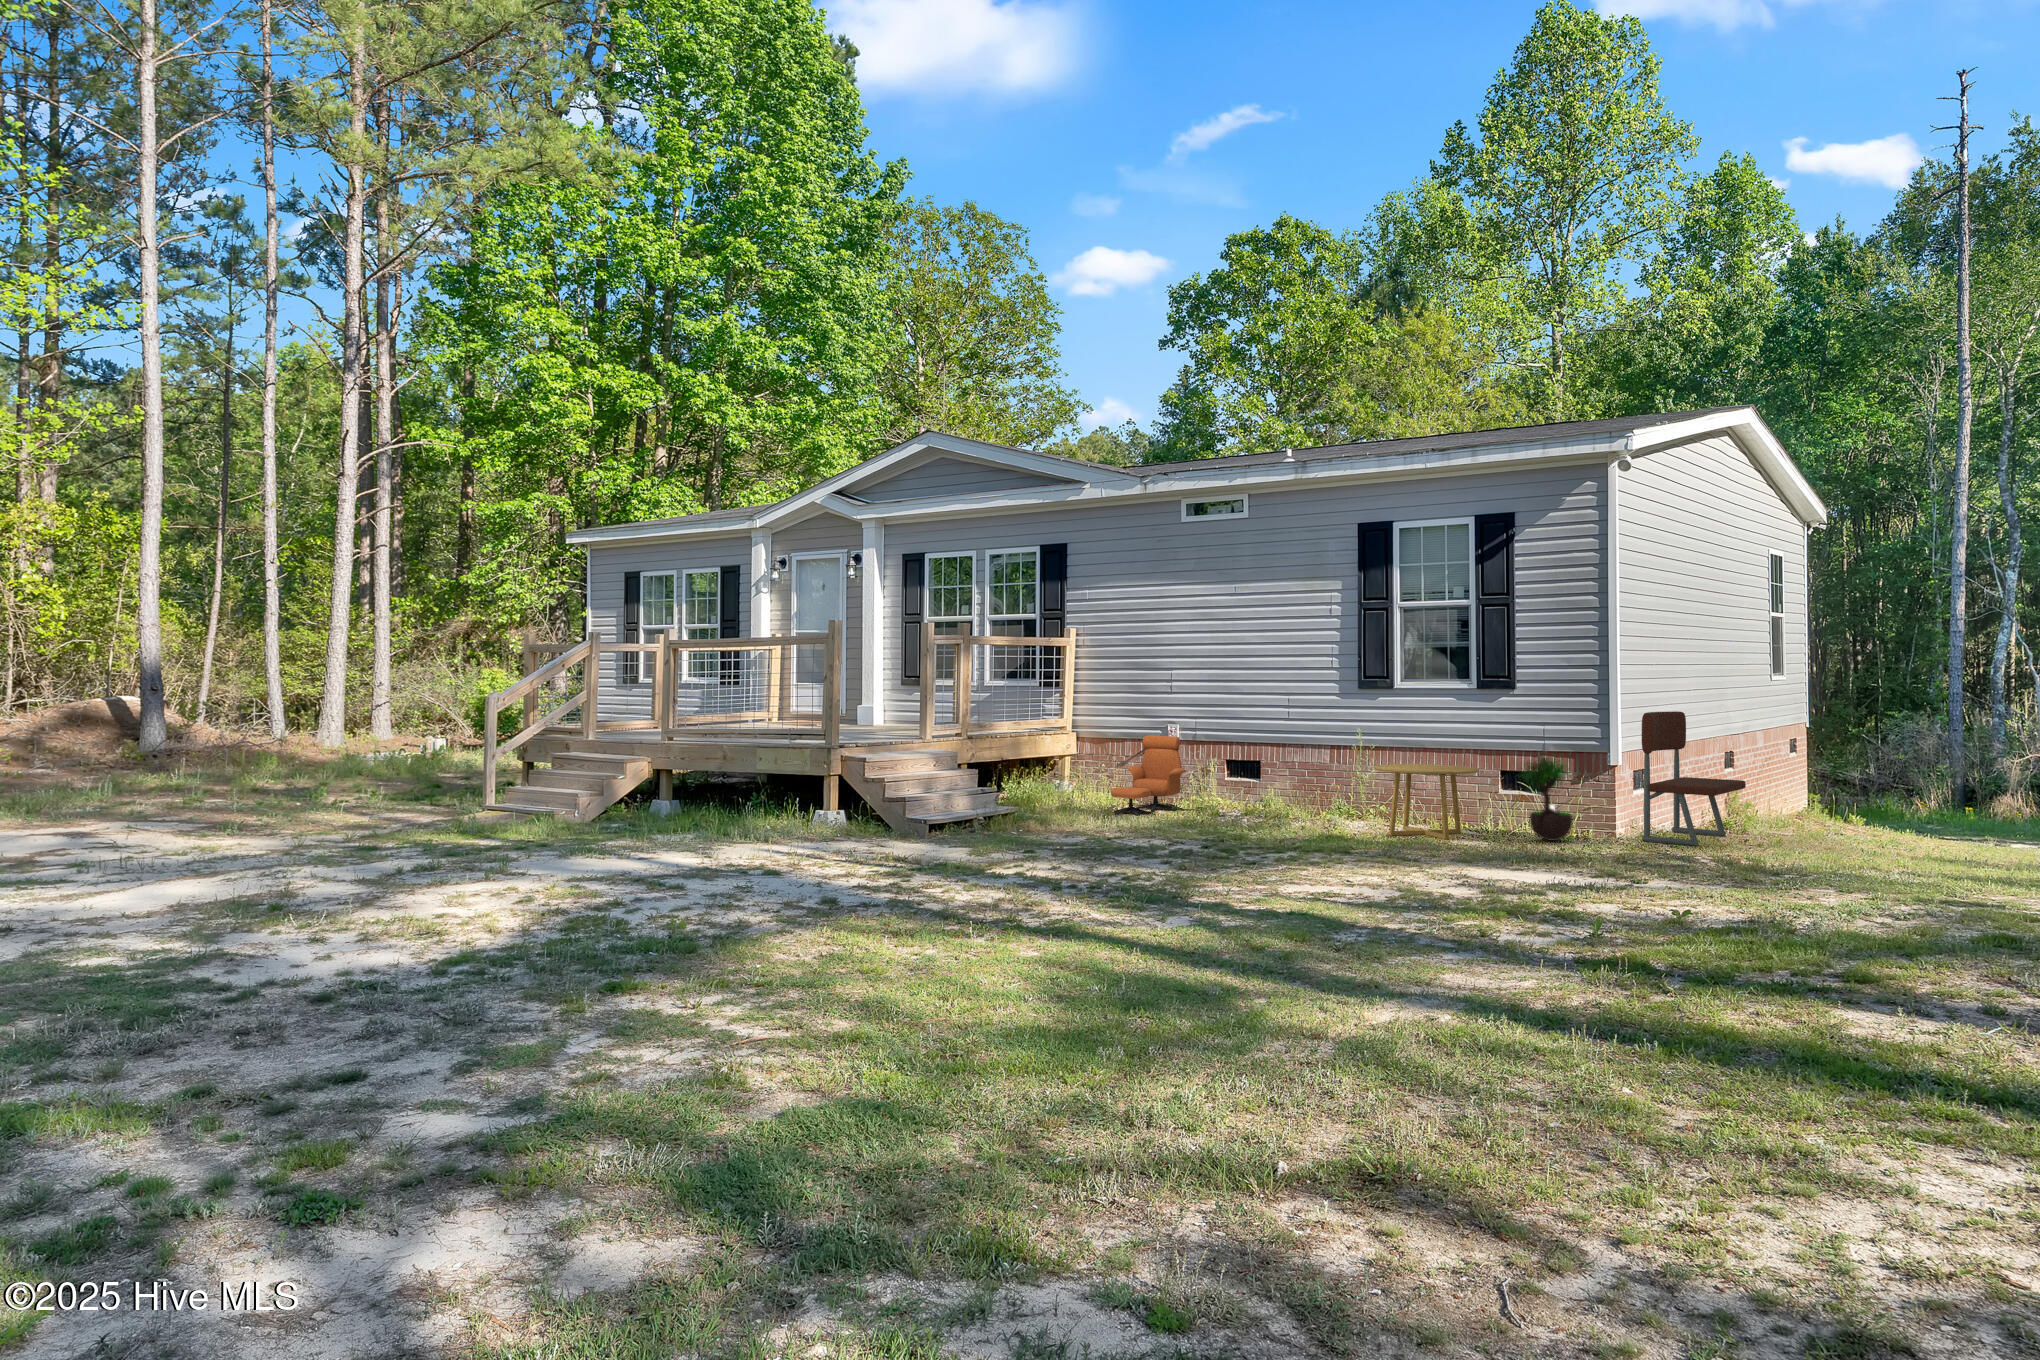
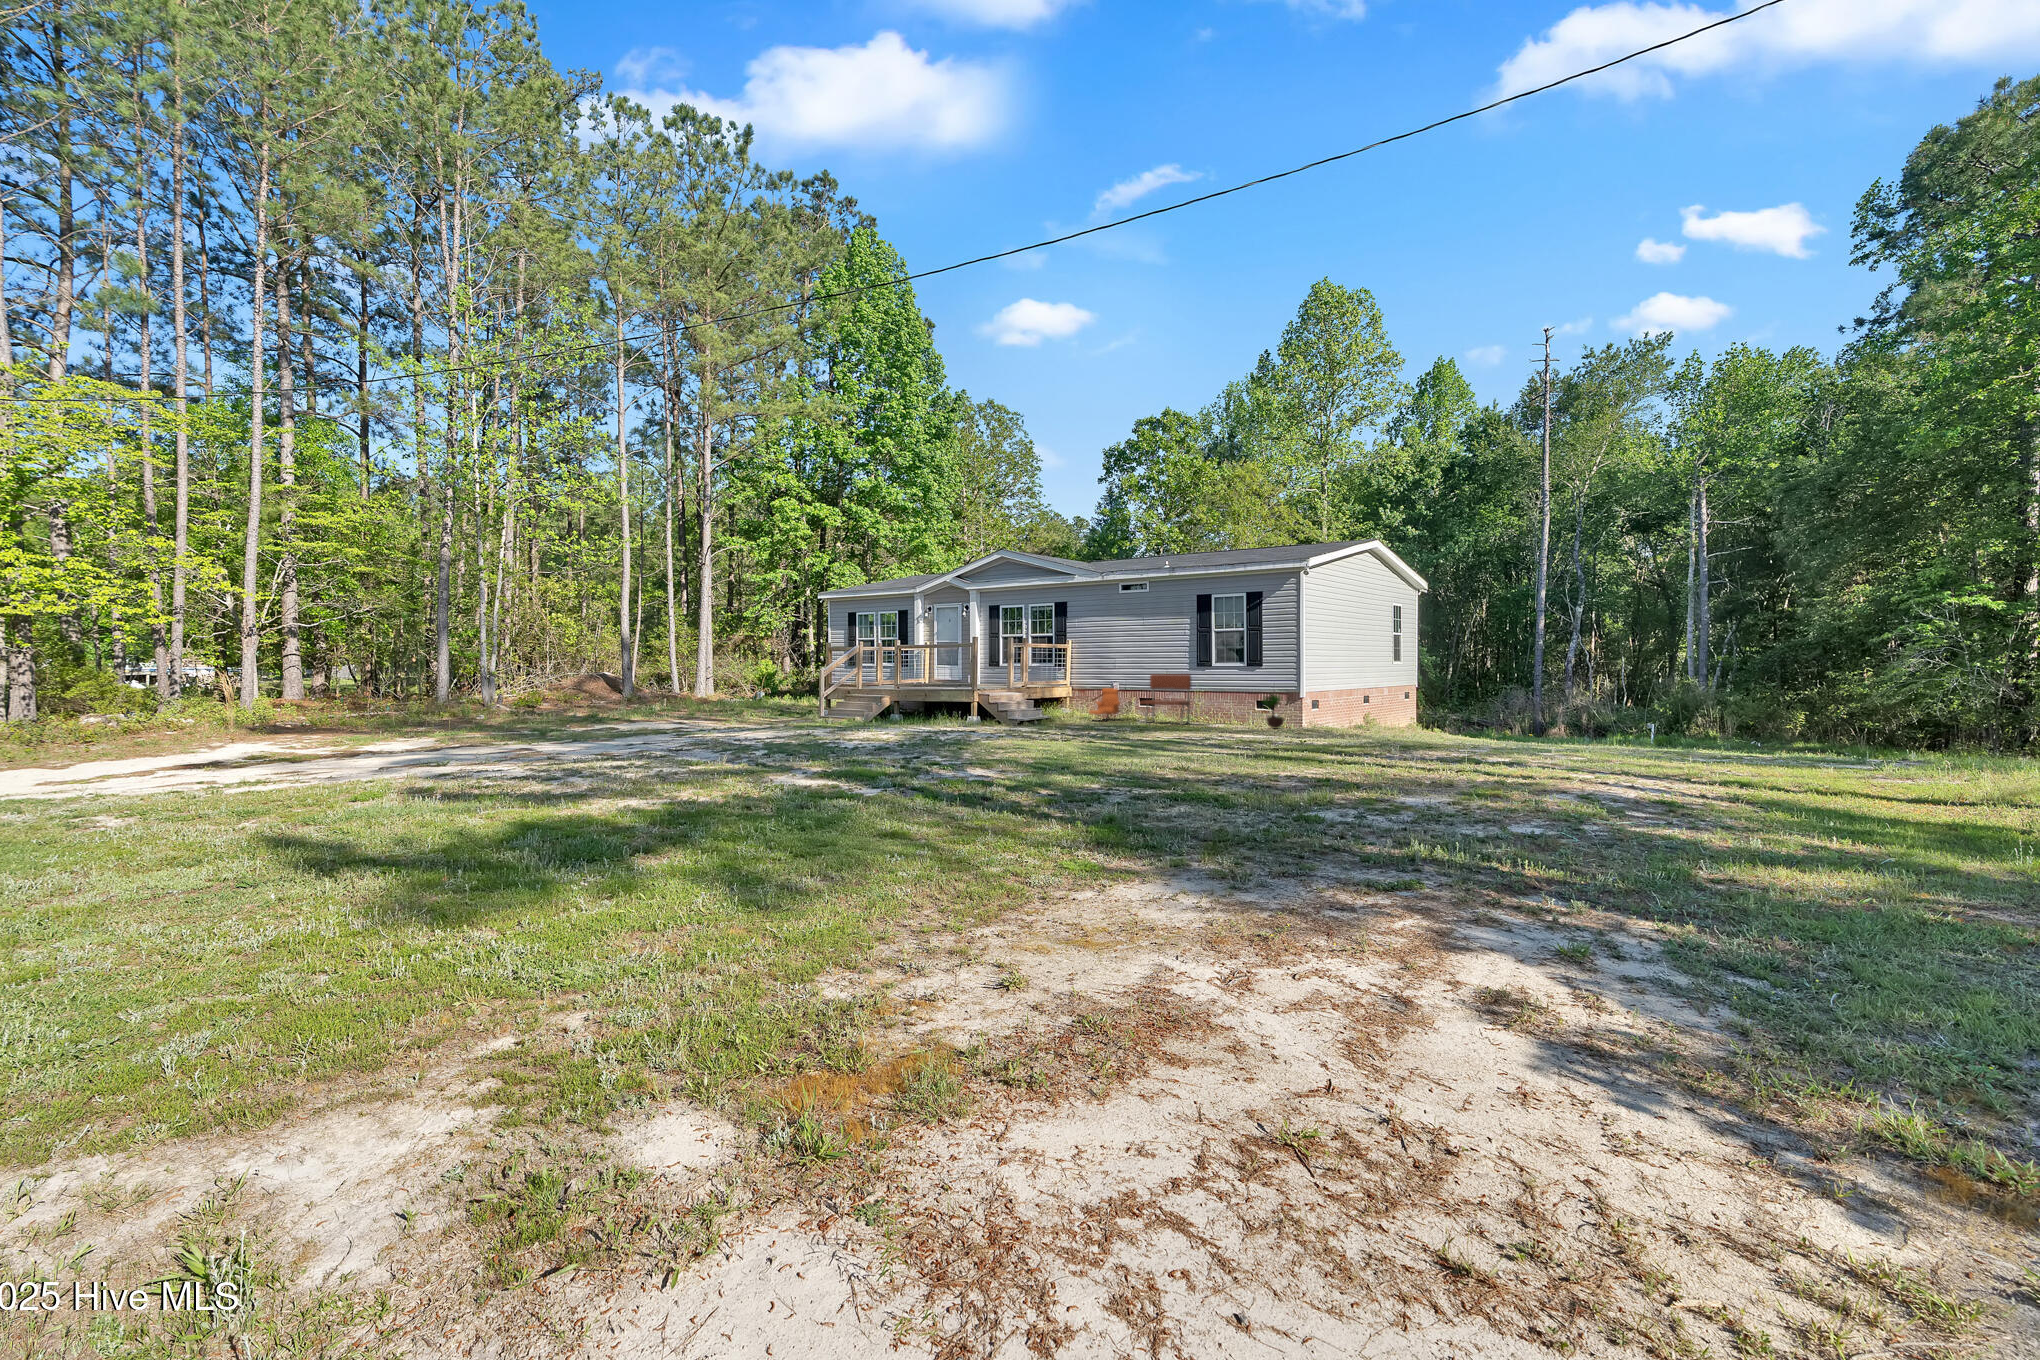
bench: present [1642,711,1746,846] -> present [1140,674,1191,725]
round table: present [1373,764,1479,839] -> none [1202,698,1246,728]

